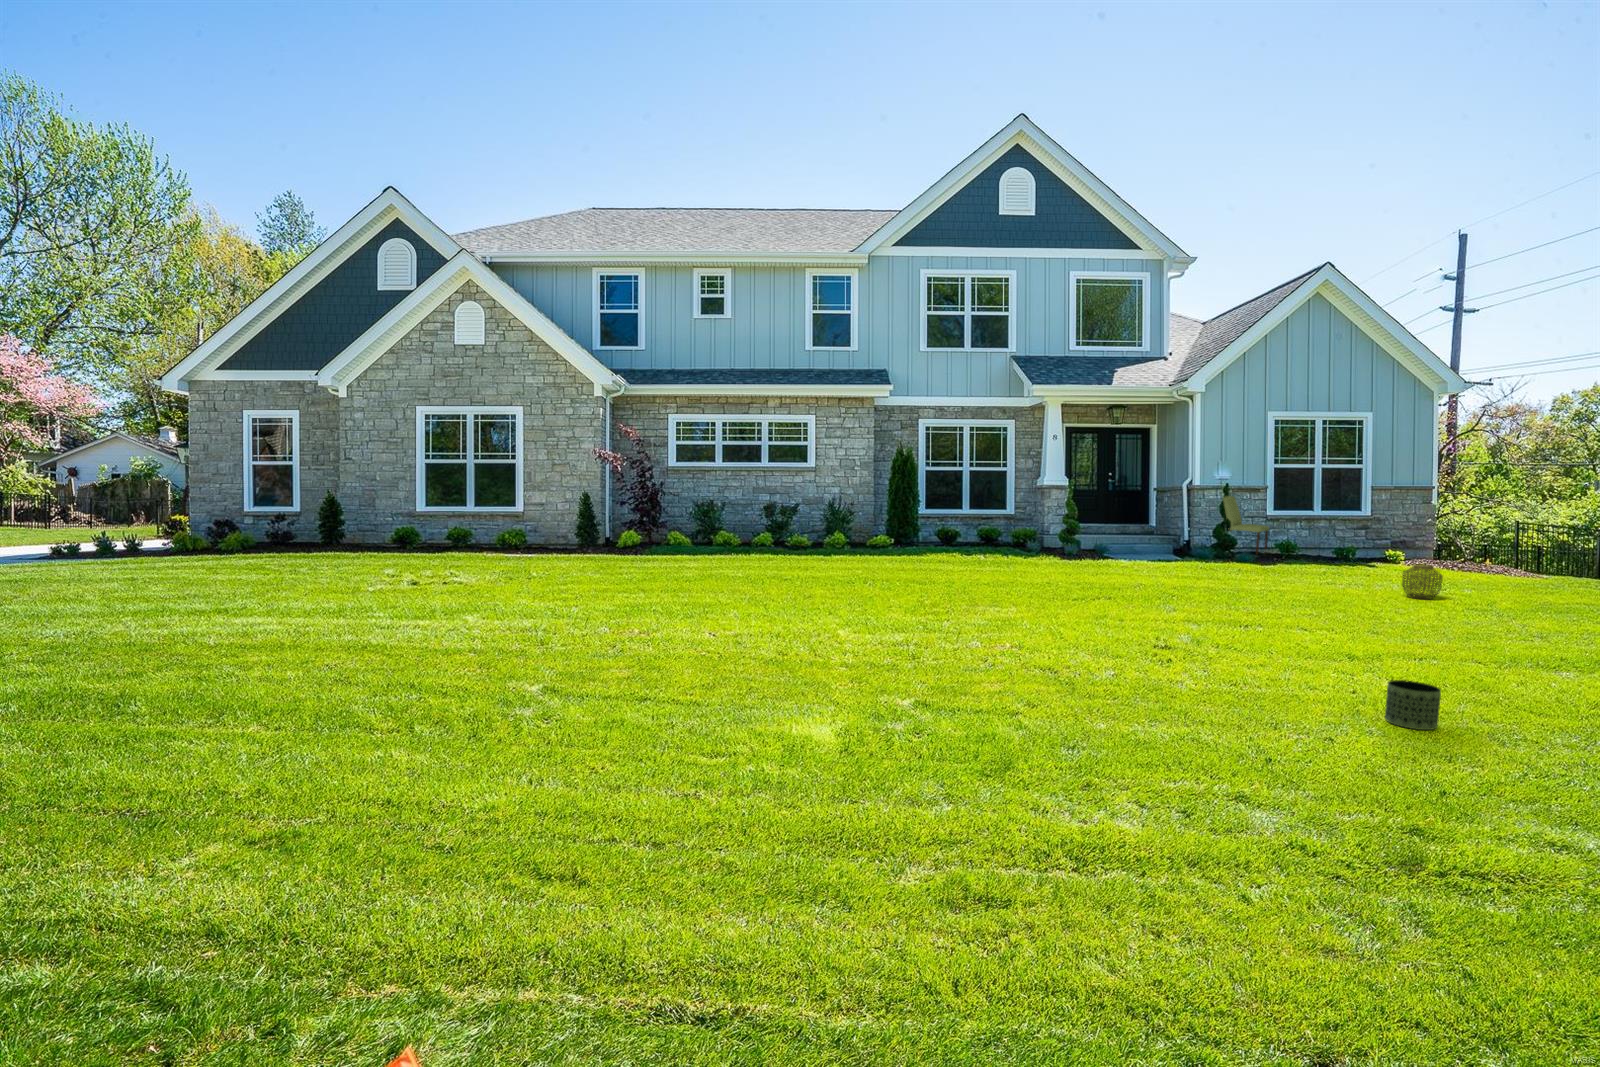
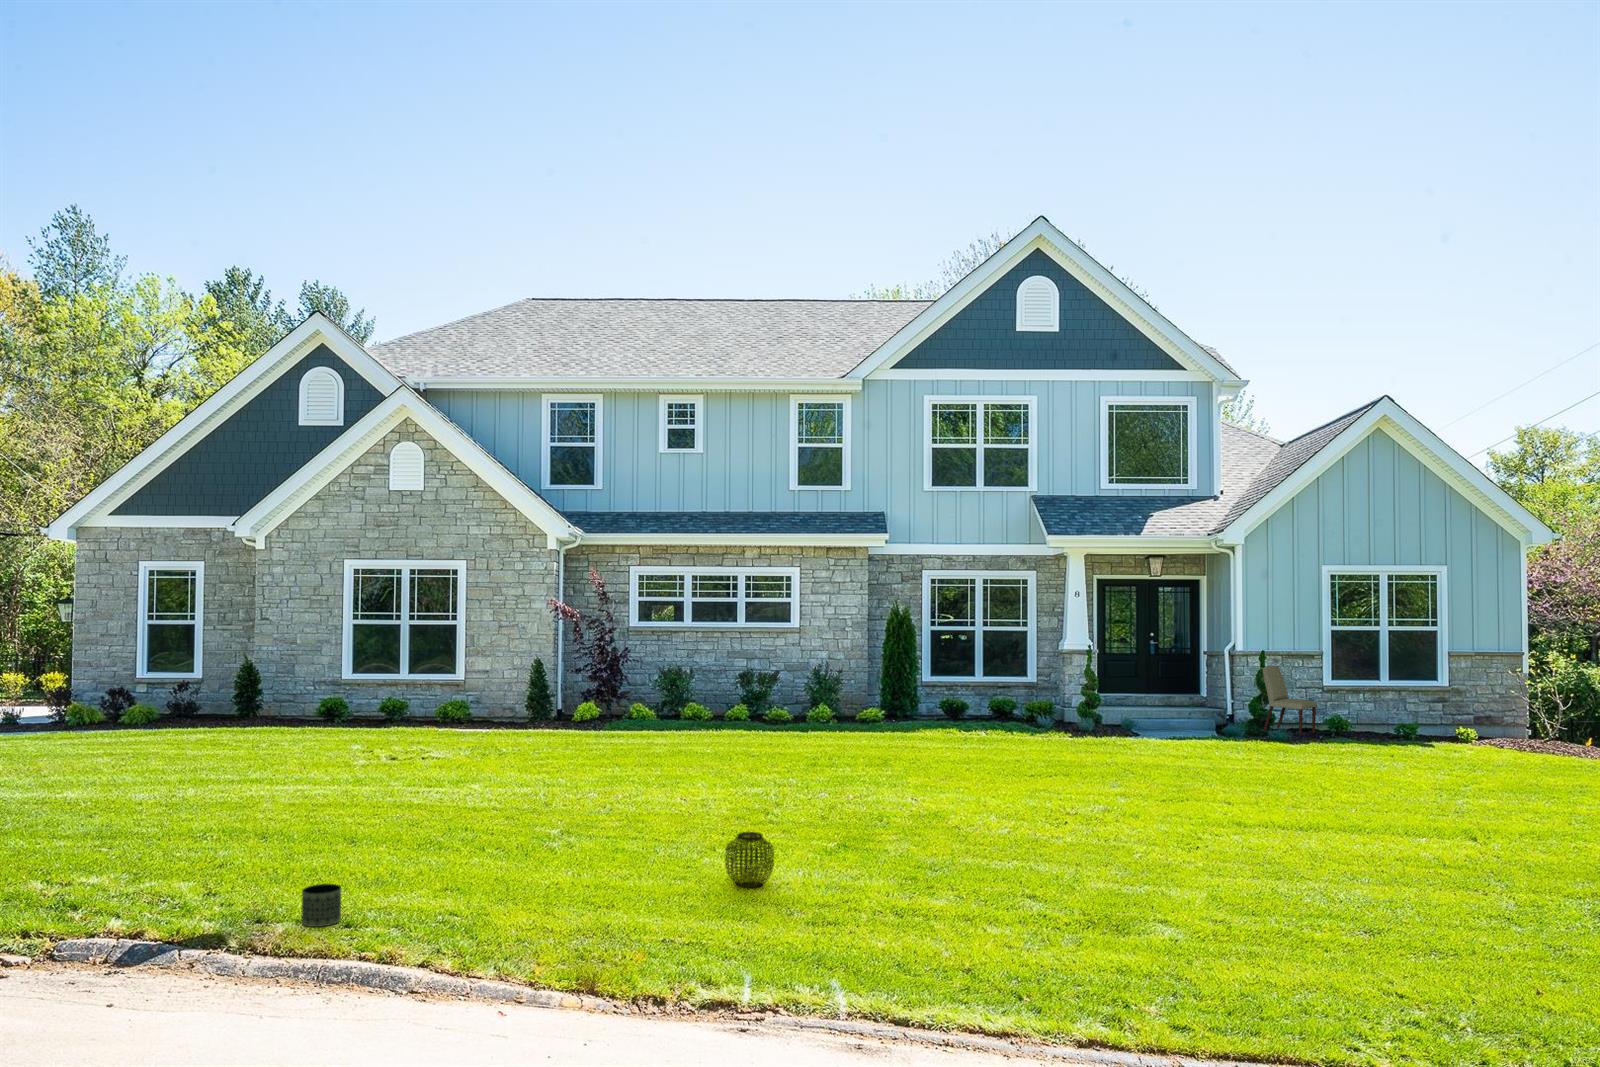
woven basket: present [1402,565,1443,600] -> present [725,832,774,888]
planter: present [1385,680,1441,730] -> present [302,884,341,927]

